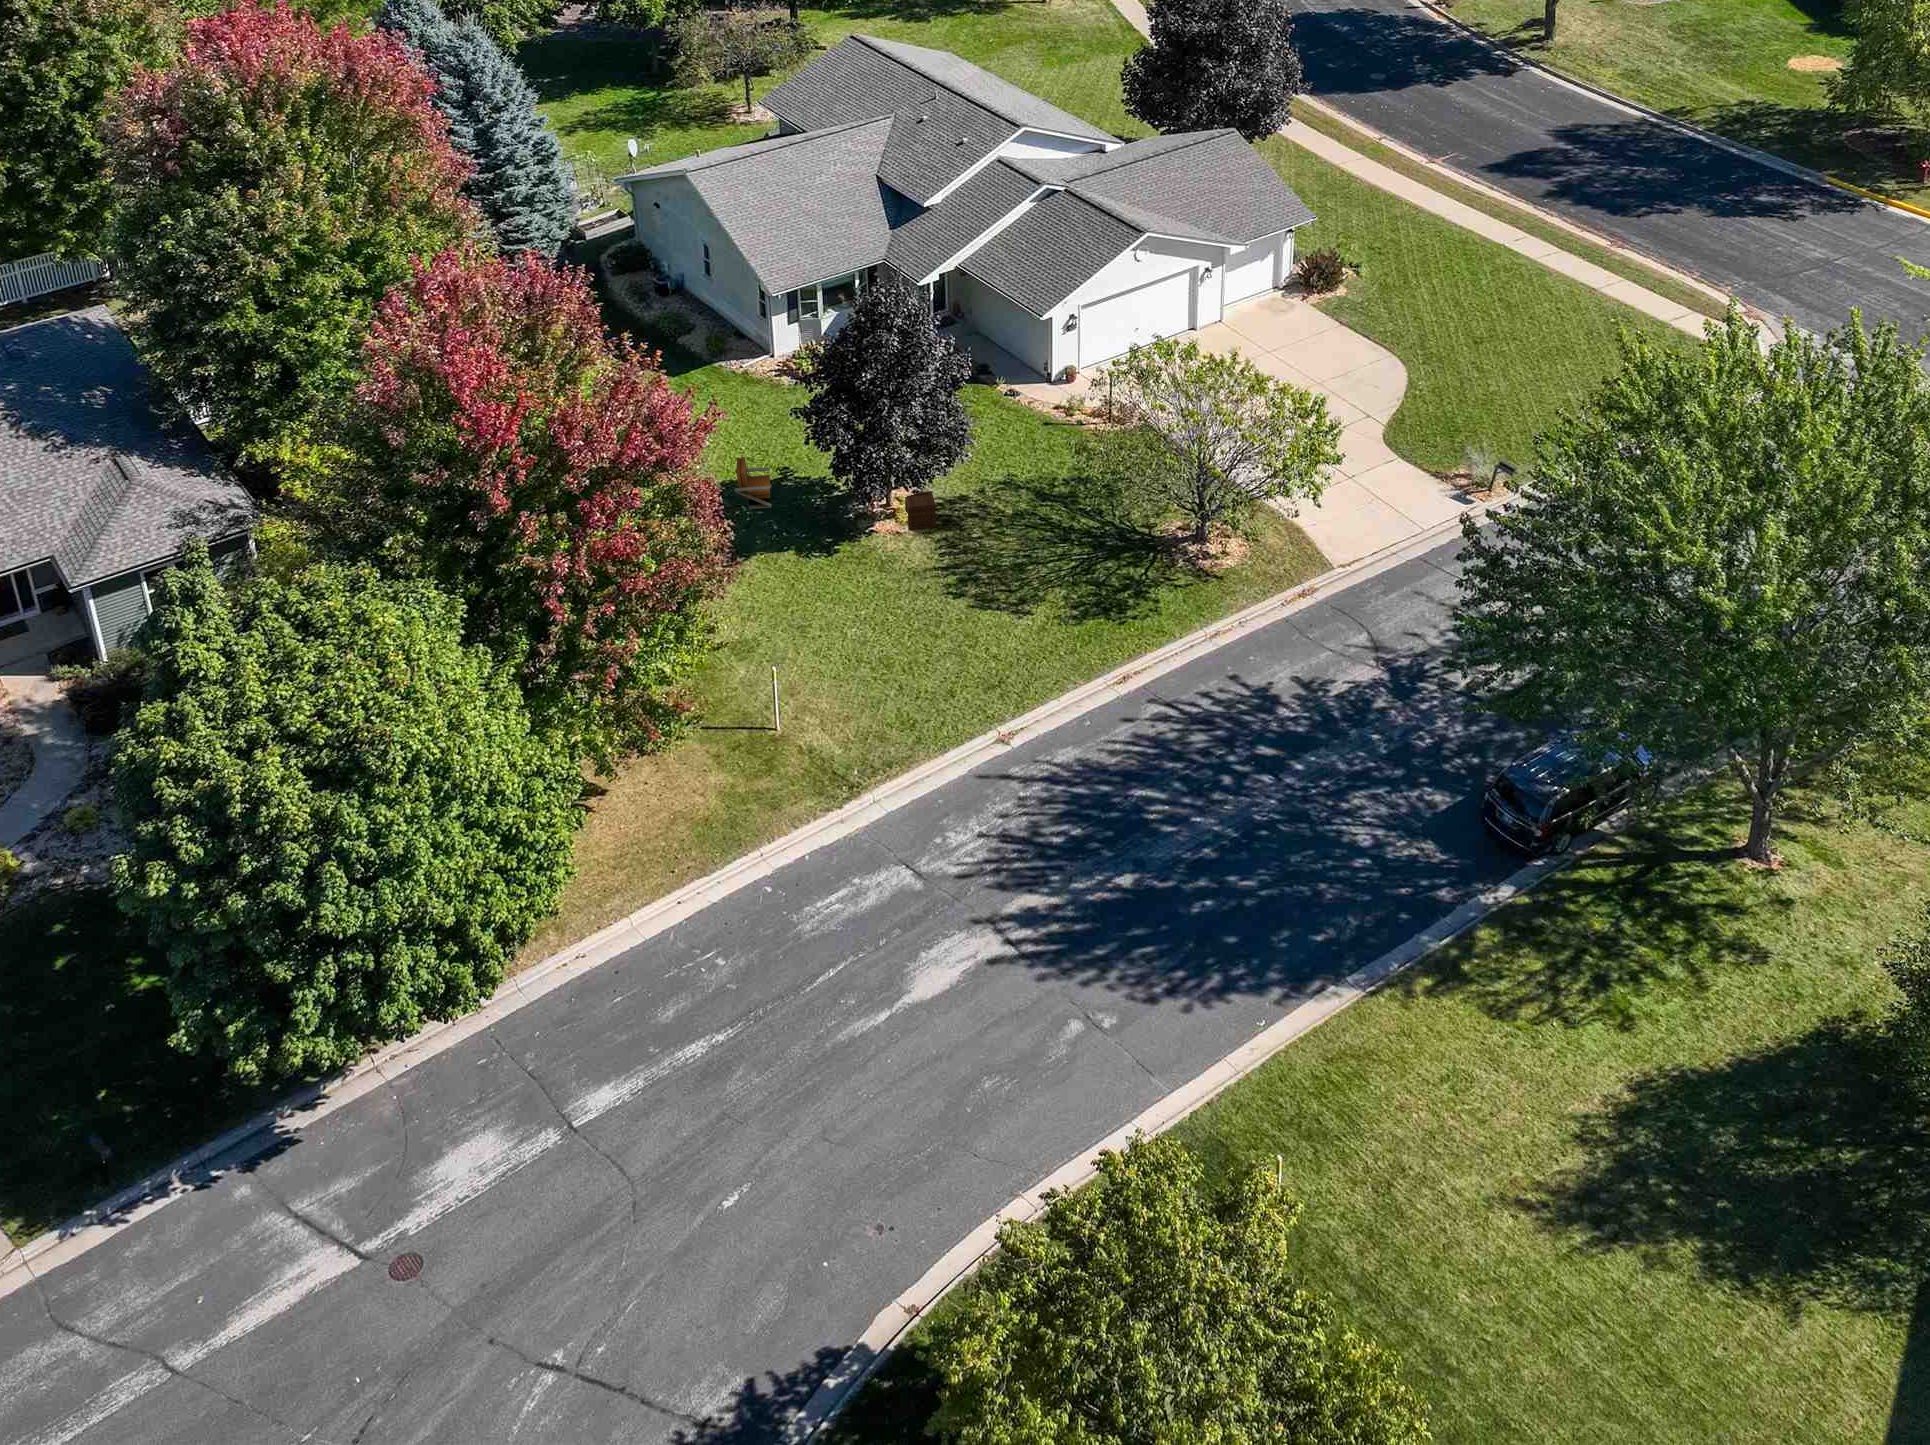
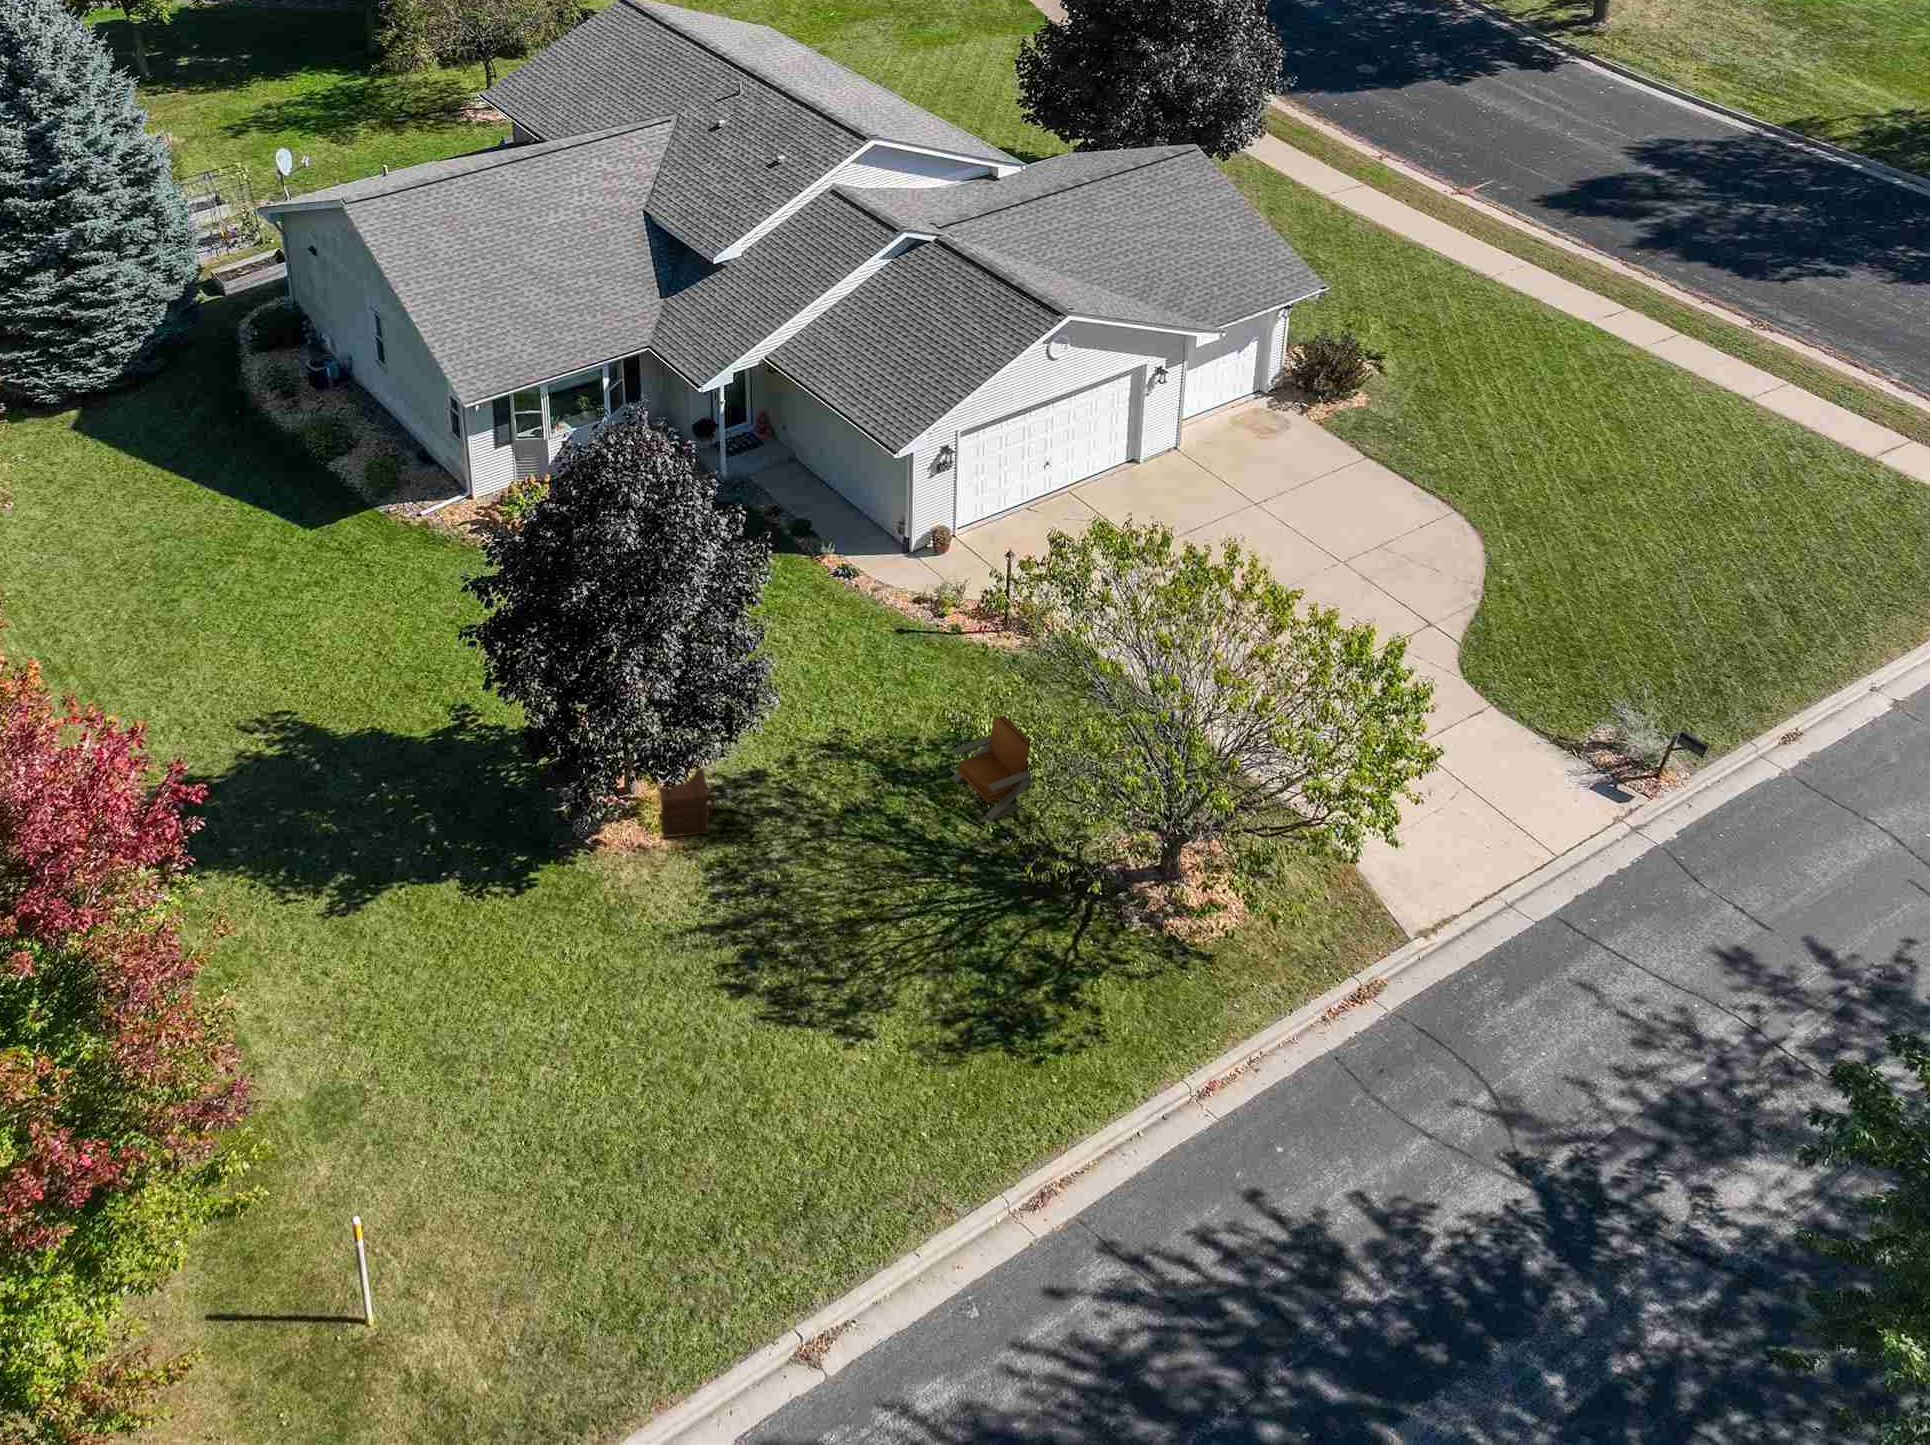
lounge chair: present [735,457,771,509] -> present [951,715,1032,820]

